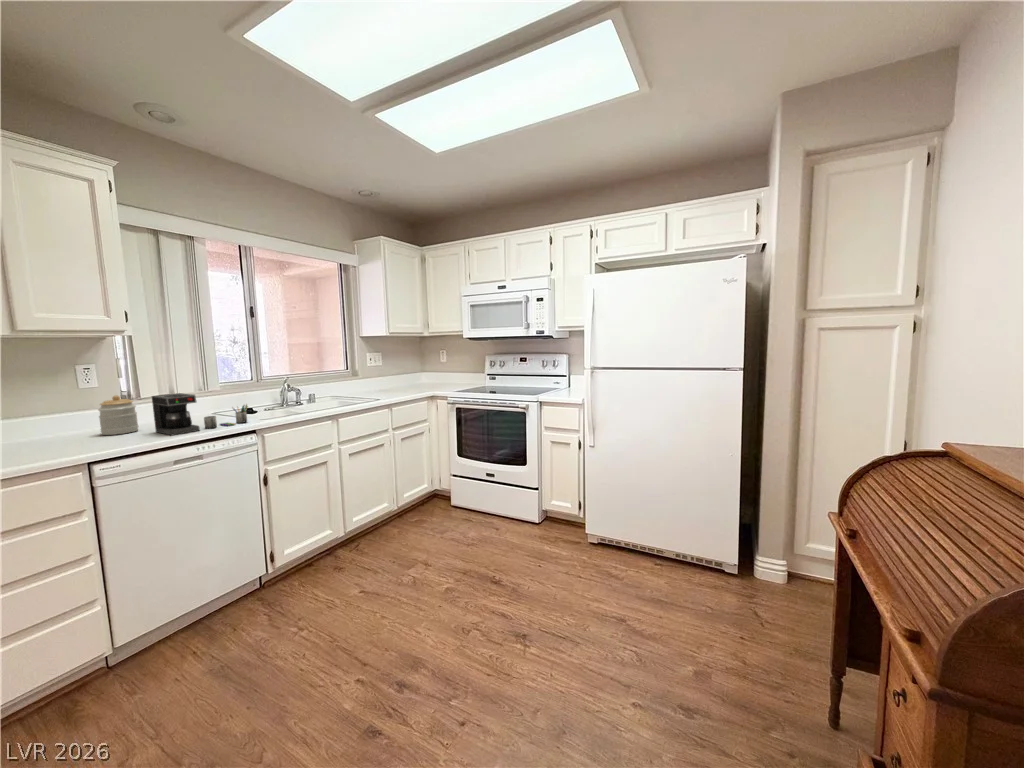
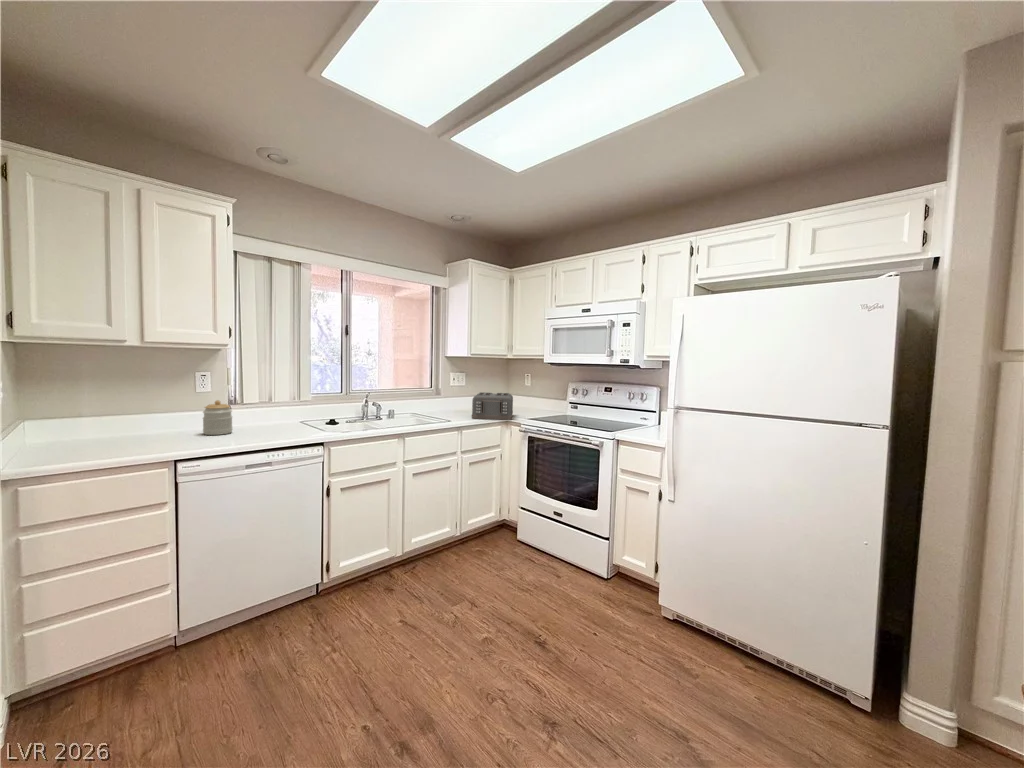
toaster: none [397,369,438,396] -> present [472,392,513,420]
coffee maker: present [152,393,248,436] -> none [242,402,321,441]

